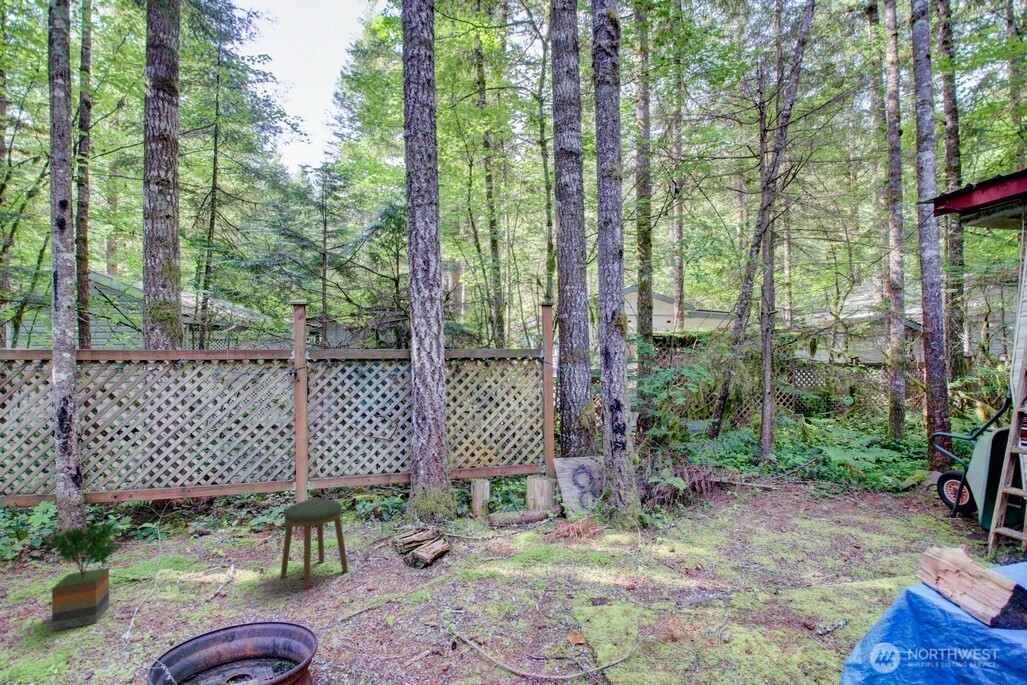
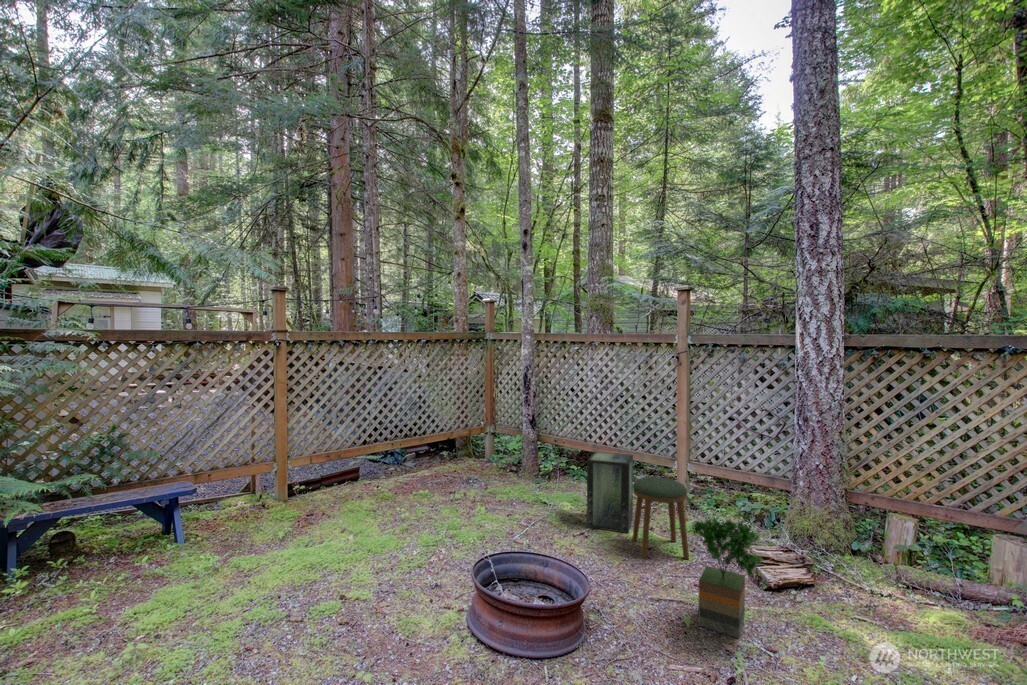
storage box: none [211,486,271,587] -> present [587,452,633,533]
potted tree: present [48,523,122,631] -> present [692,518,762,638]

